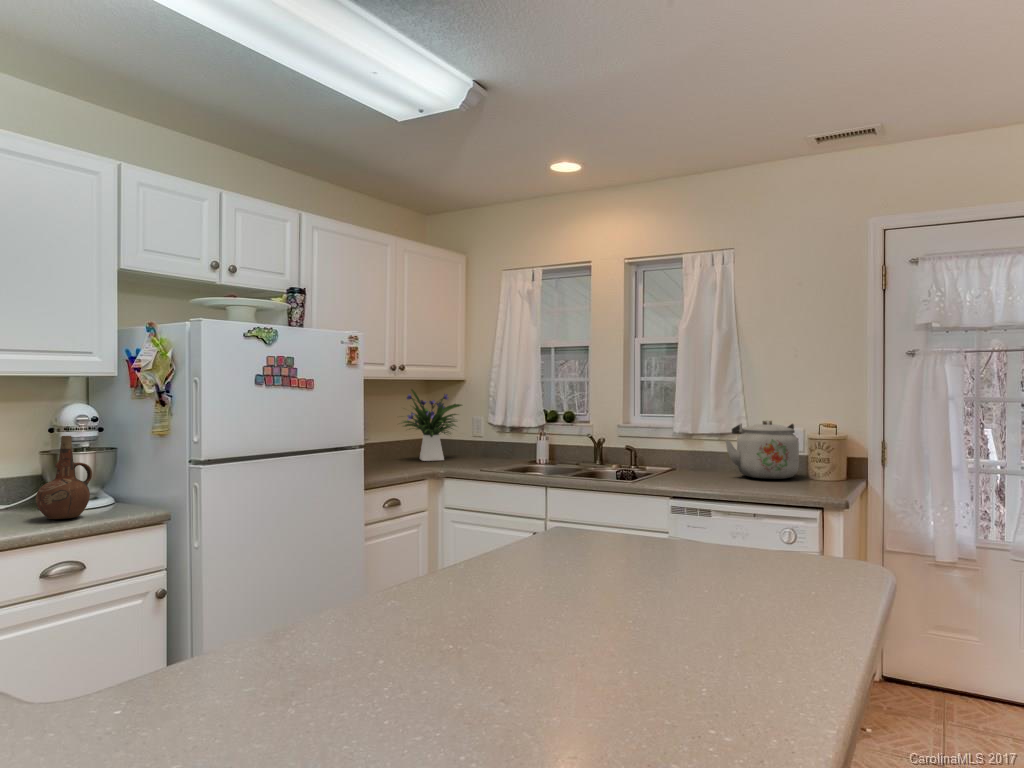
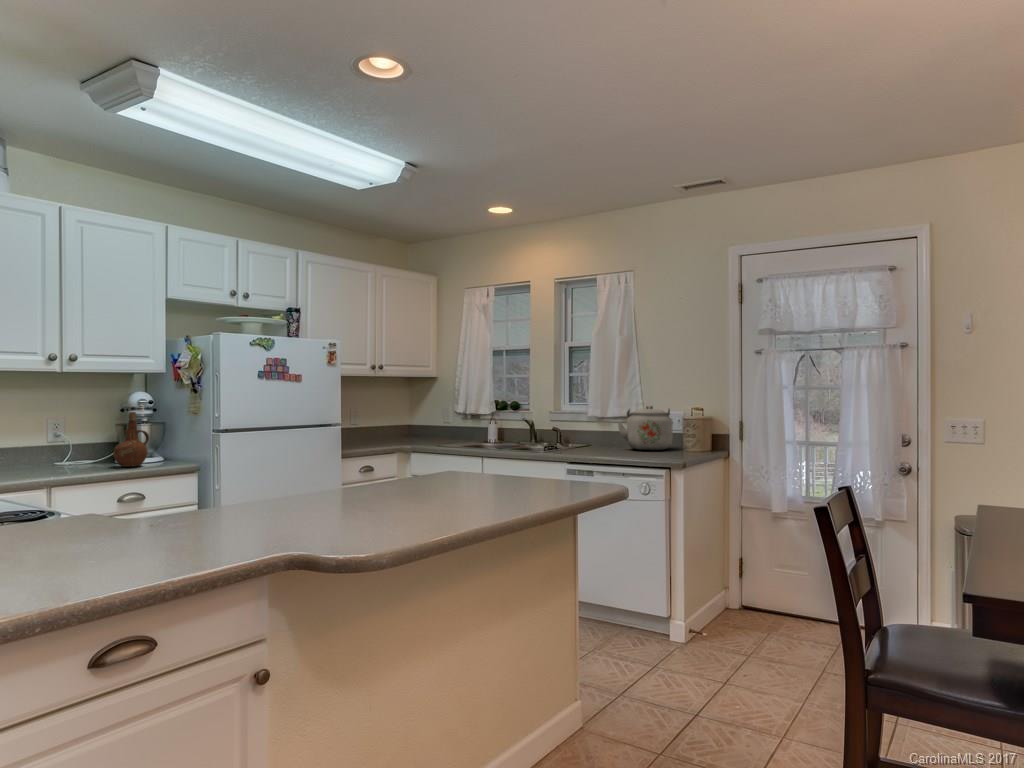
flower arrangement: present [403,389,462,461] -> none [380,384,435,441]

